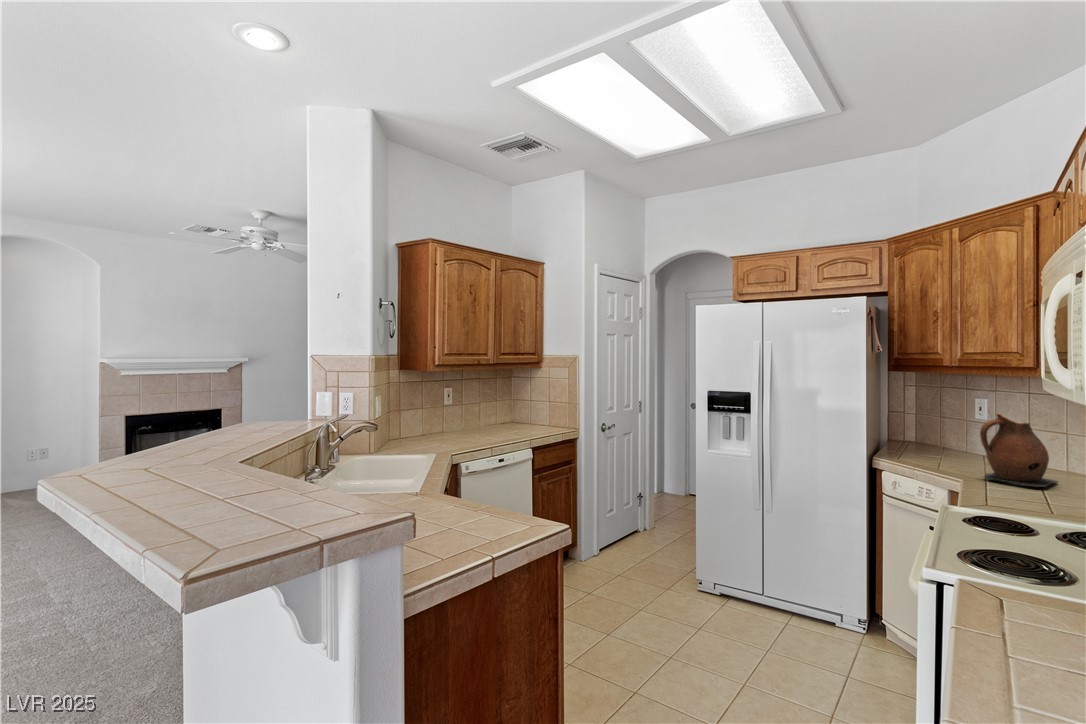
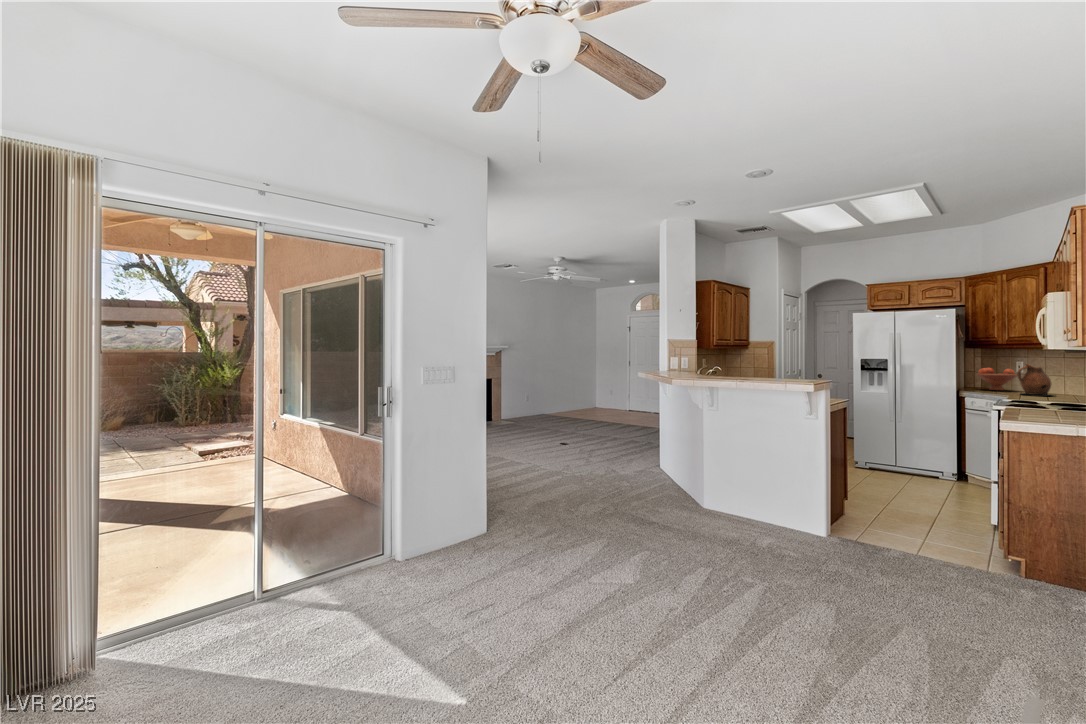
fruit bowl: none [906,412,980,459] -> present [977,368,1018,391]

